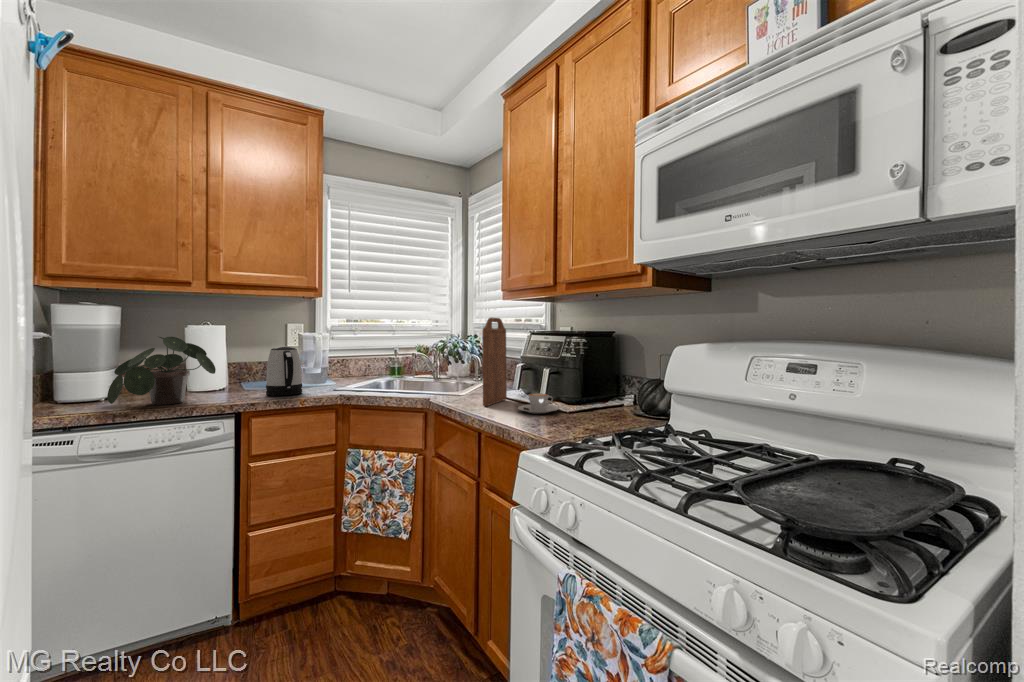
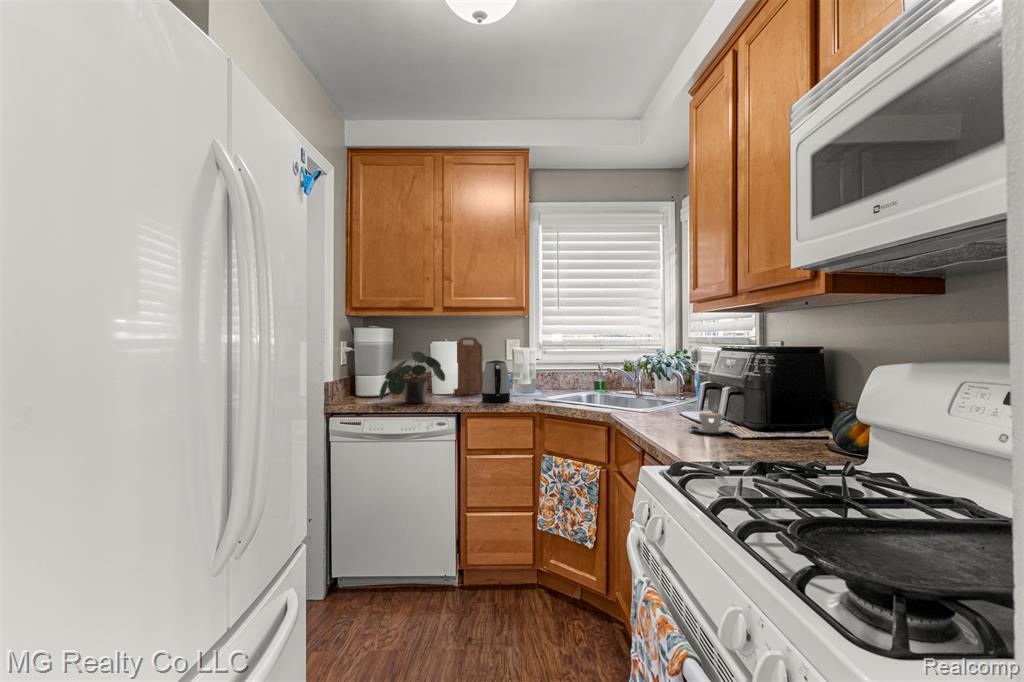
cutting board: present [482,318,507,406] -> present [454,337,483,394]

